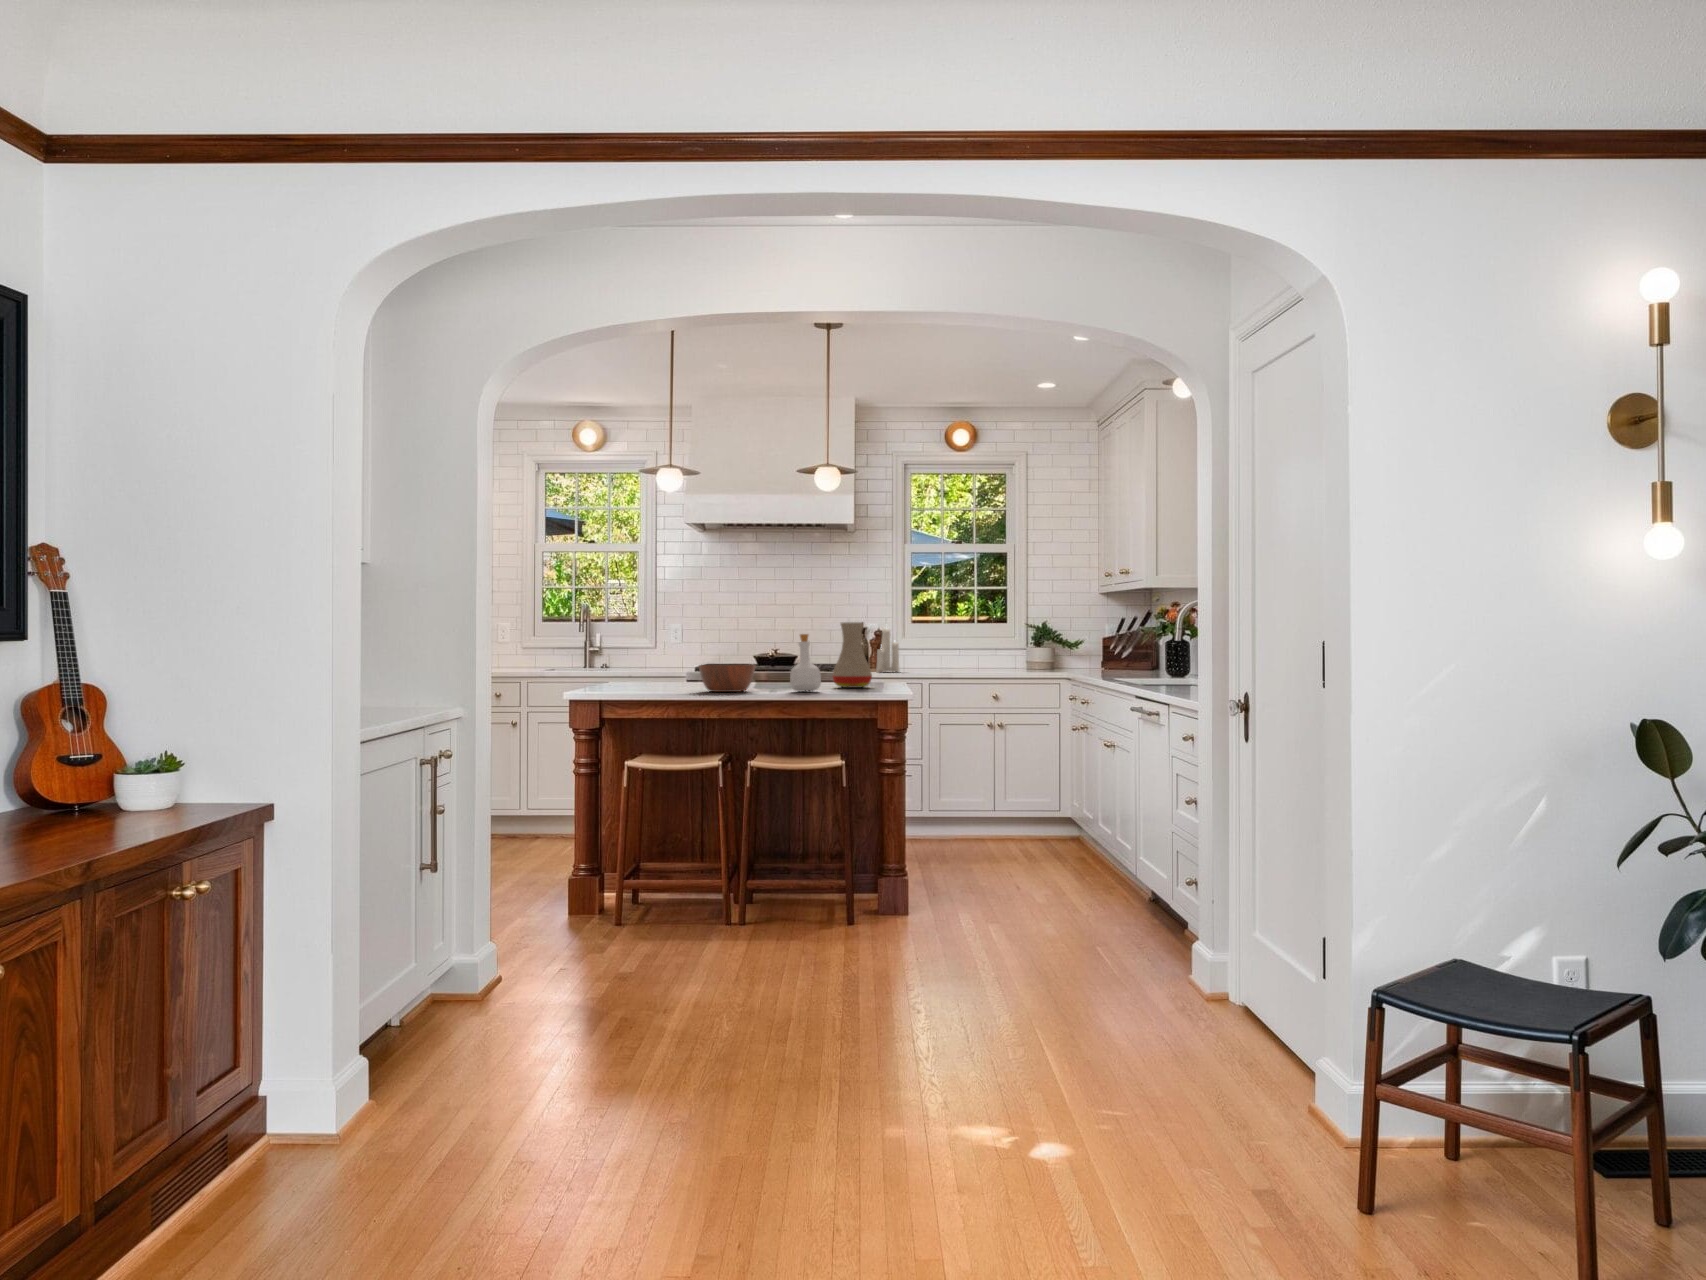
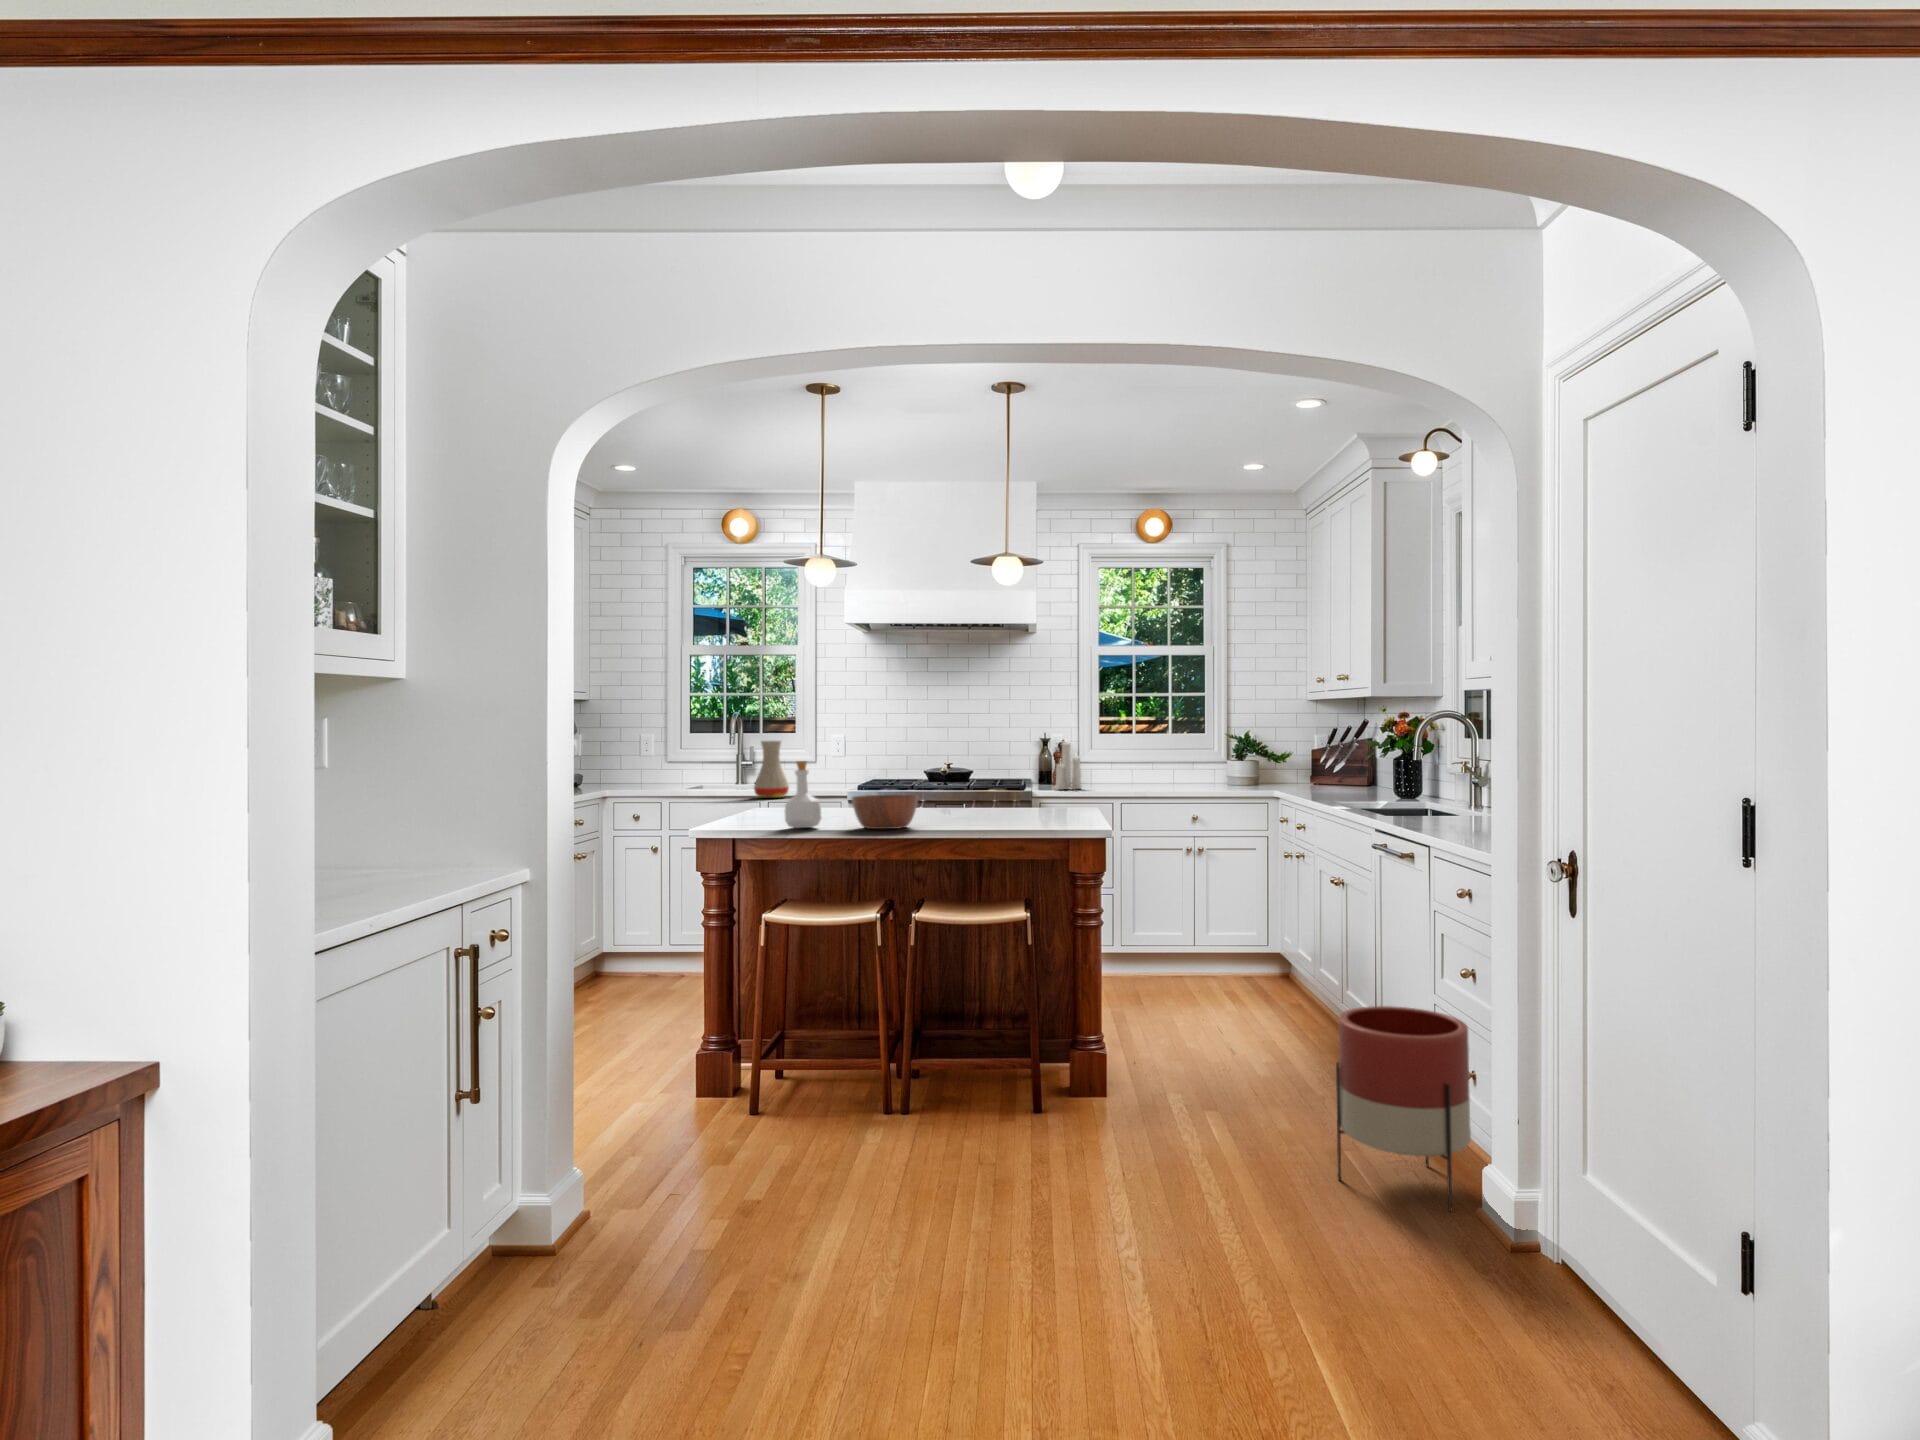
vase: present [832,622,872,688] -> present [754,741,789,798]
bottle: present [790,634,821,691] -> present [785,761,821,828]
planter: none [1084,827,1184,975] -> present [1336,1006,1471,1211]

